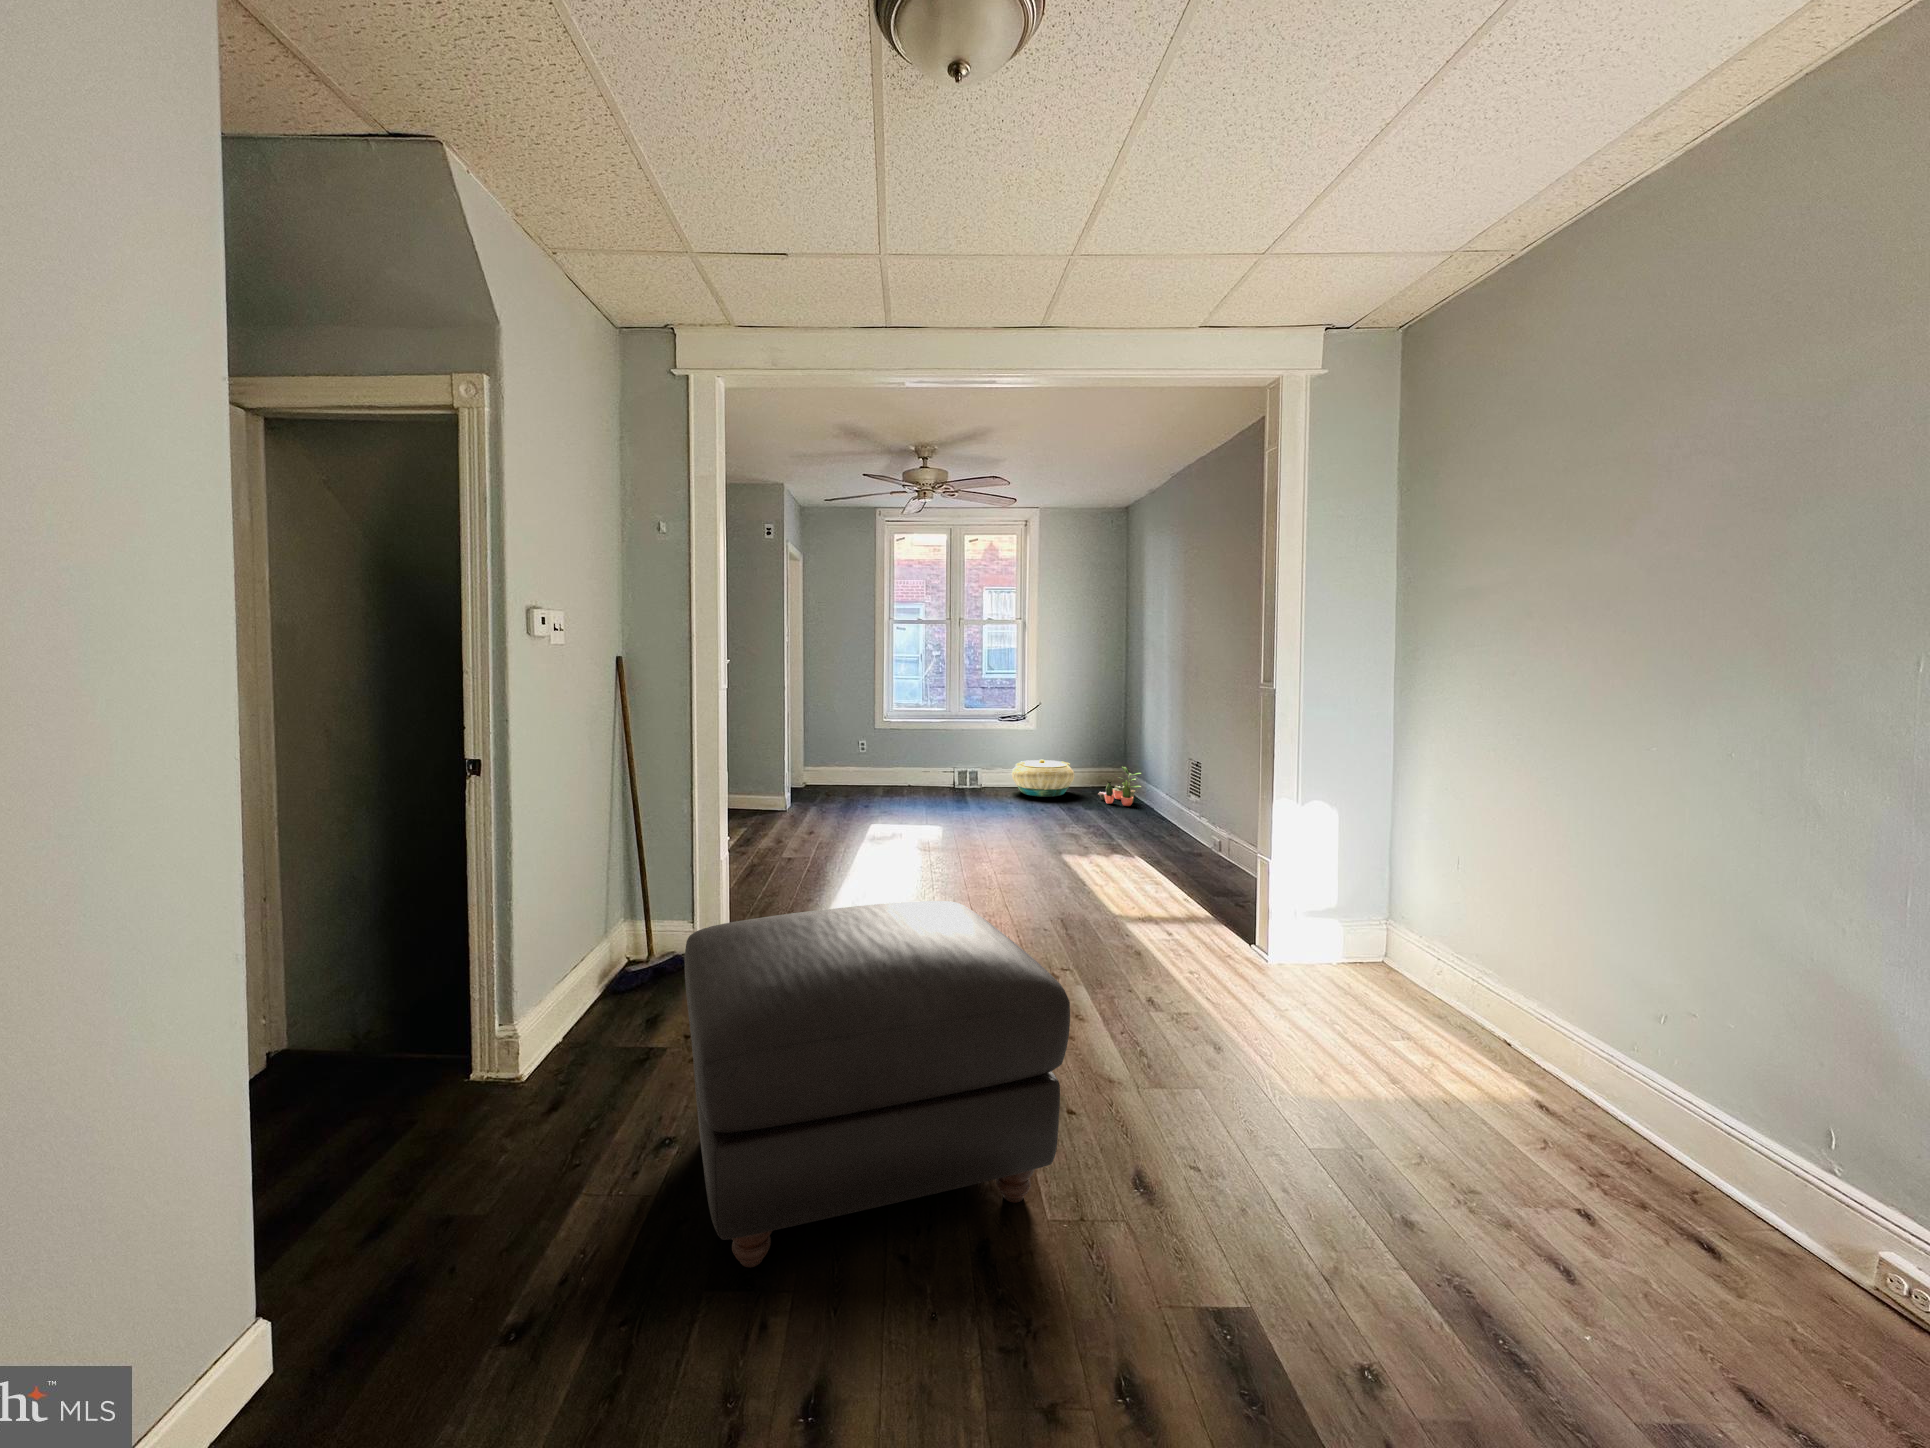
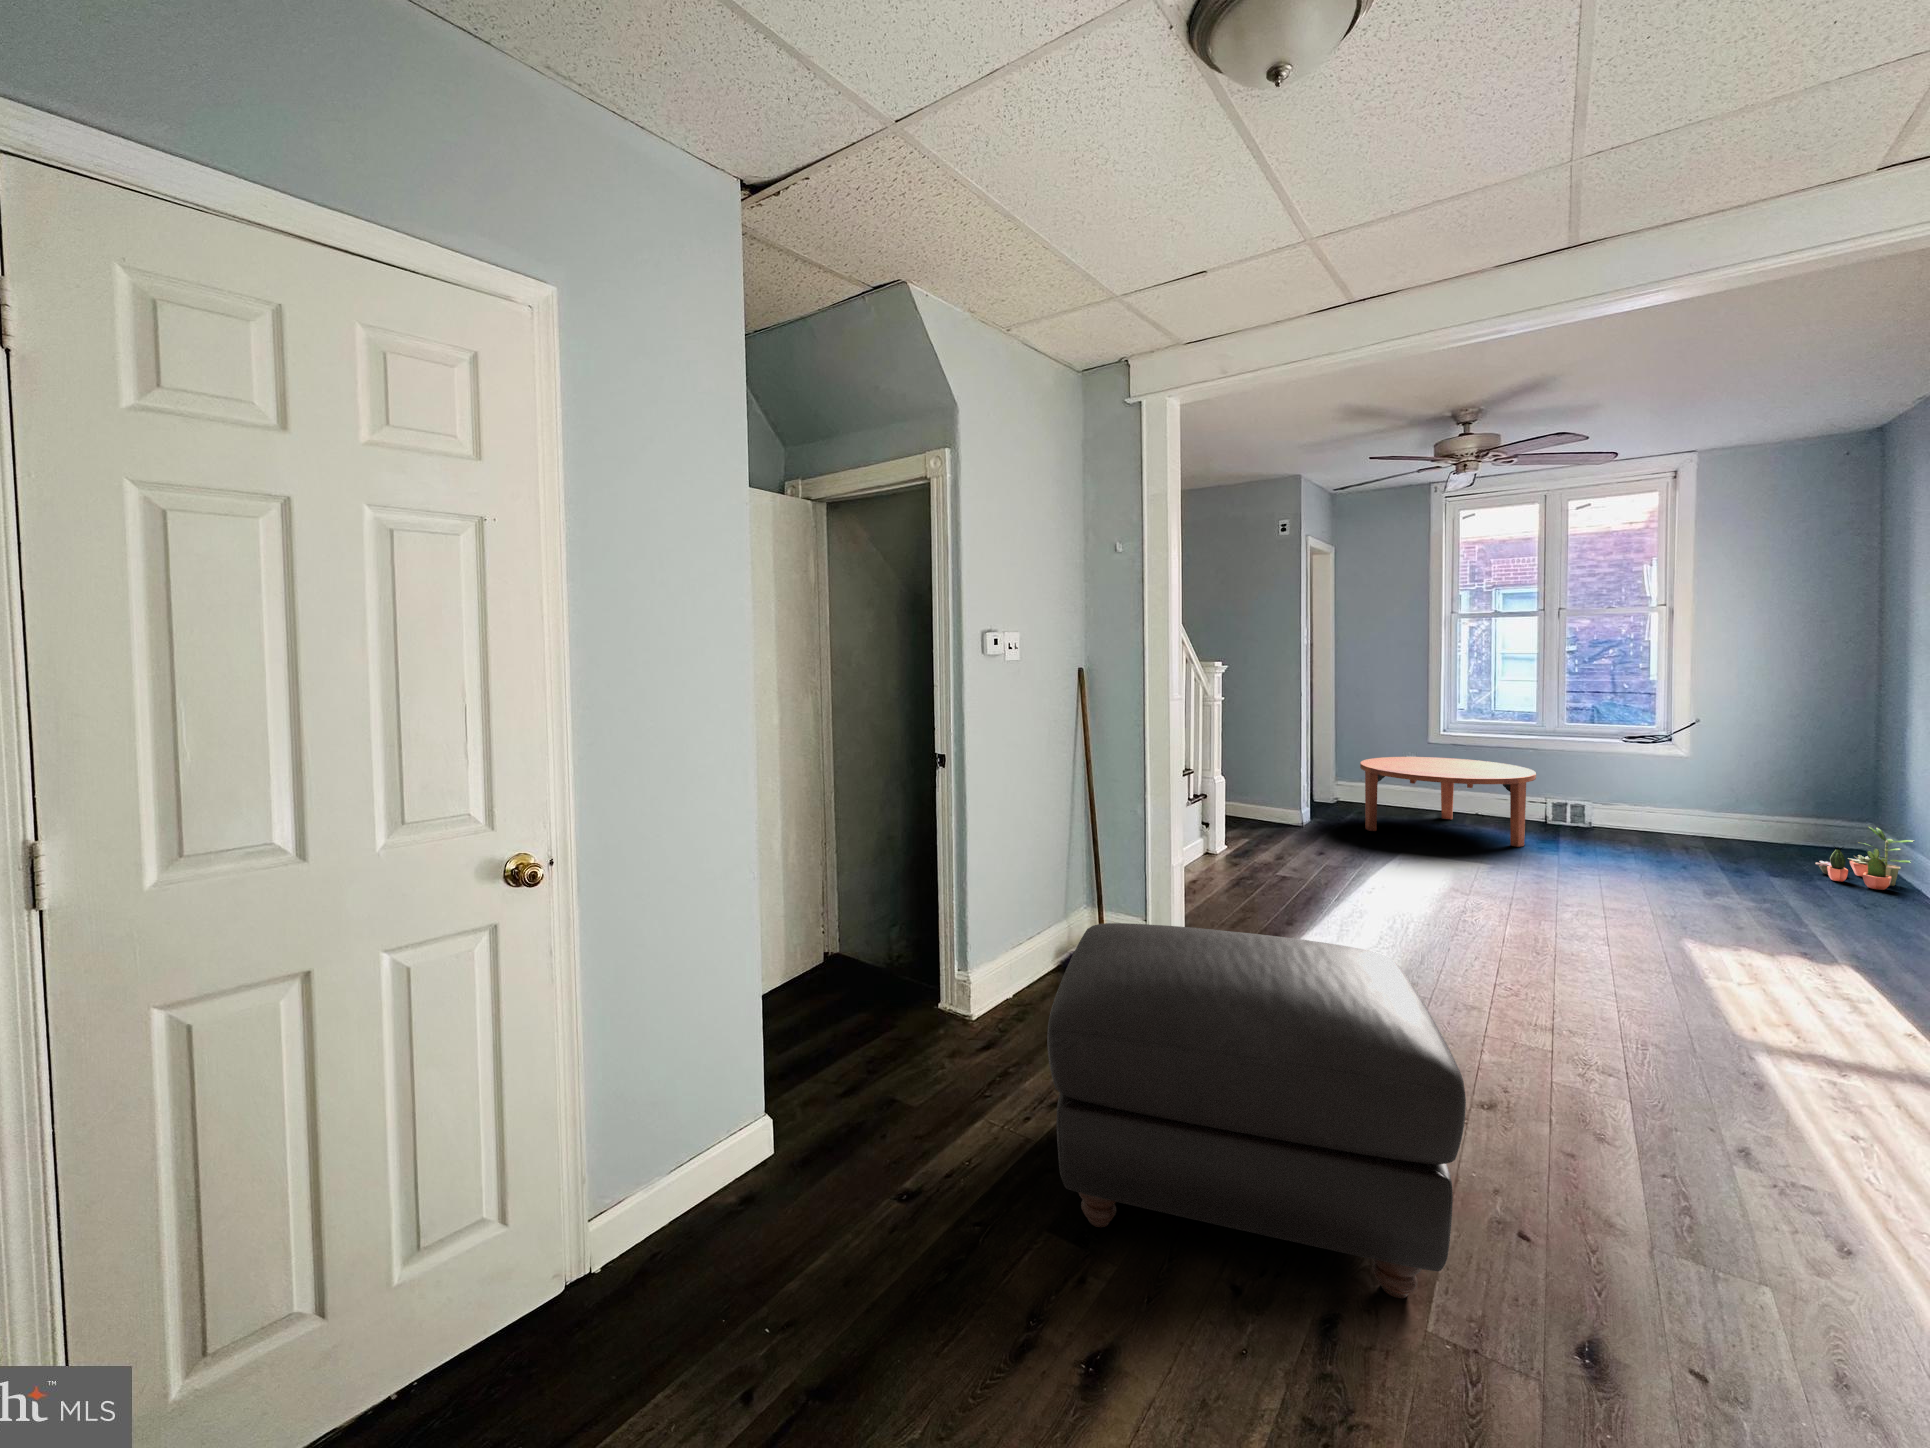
coffee table: none [833,740,952,806] -> present [1360,757,1536,847]
basket: present [1012,759,1074,797] -> none [1645,802,1768,857]

